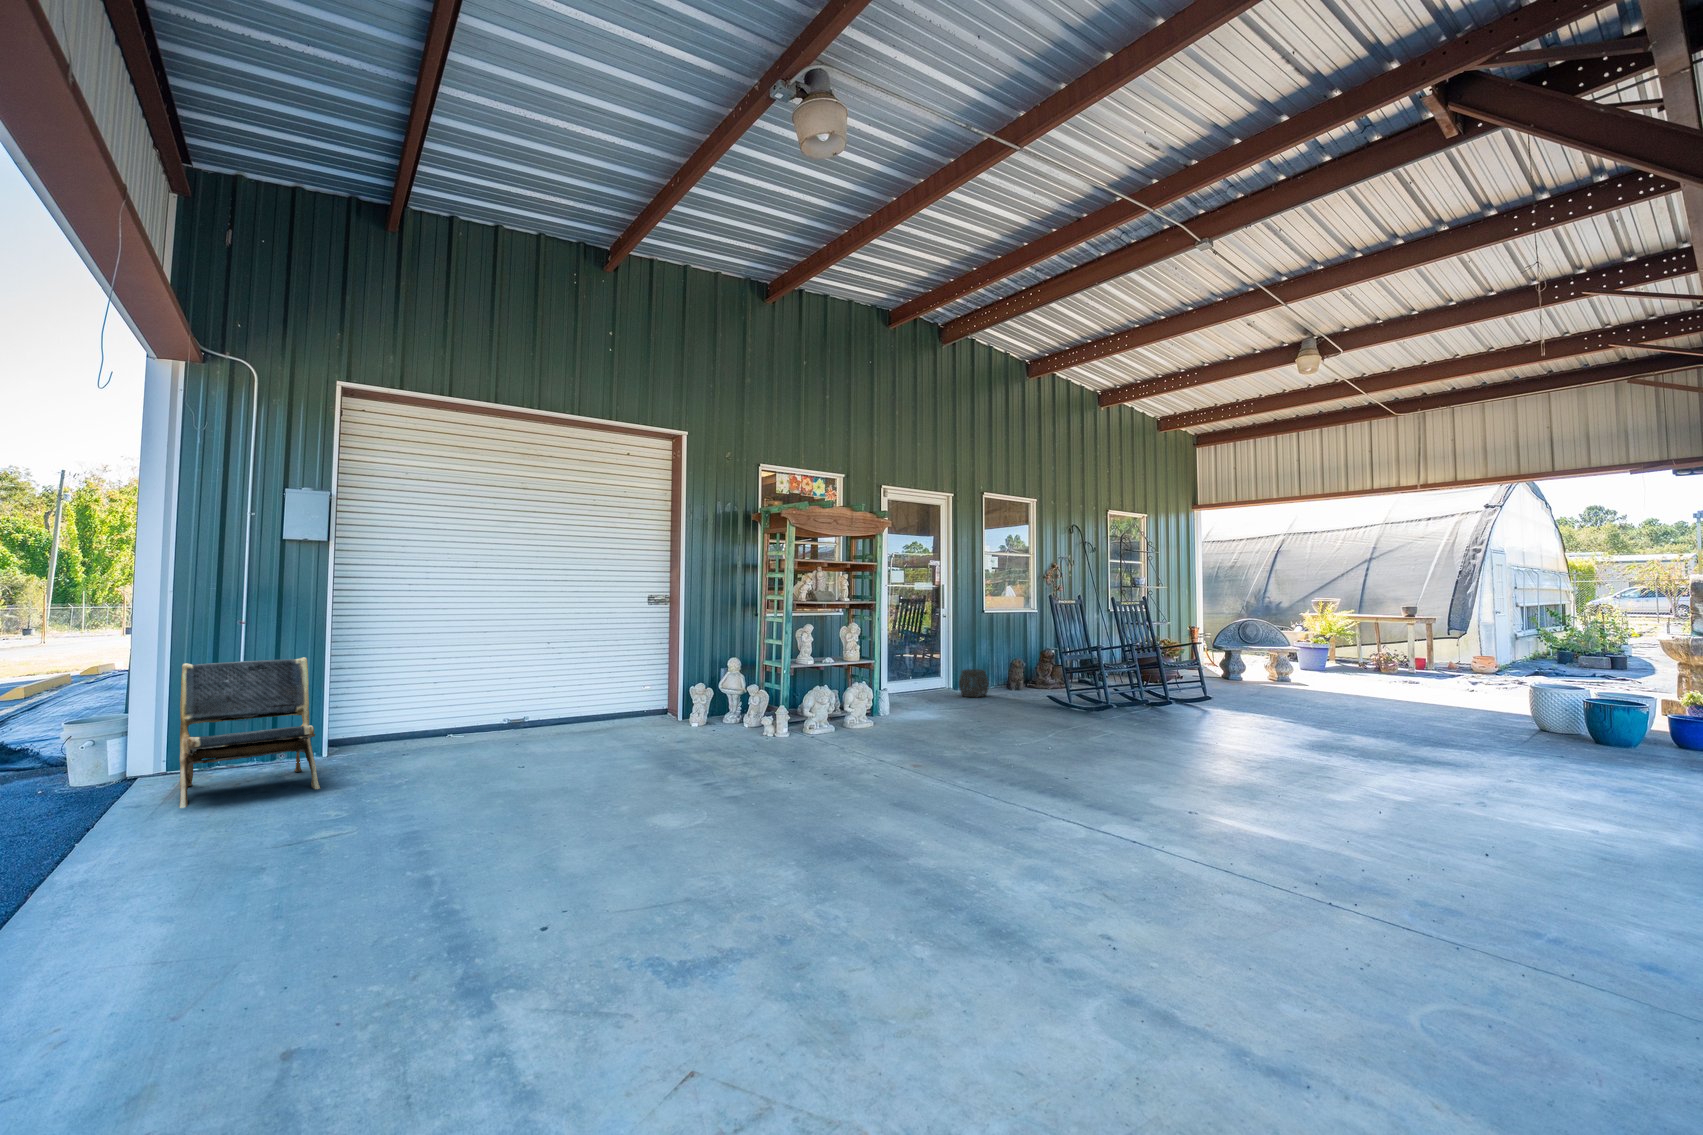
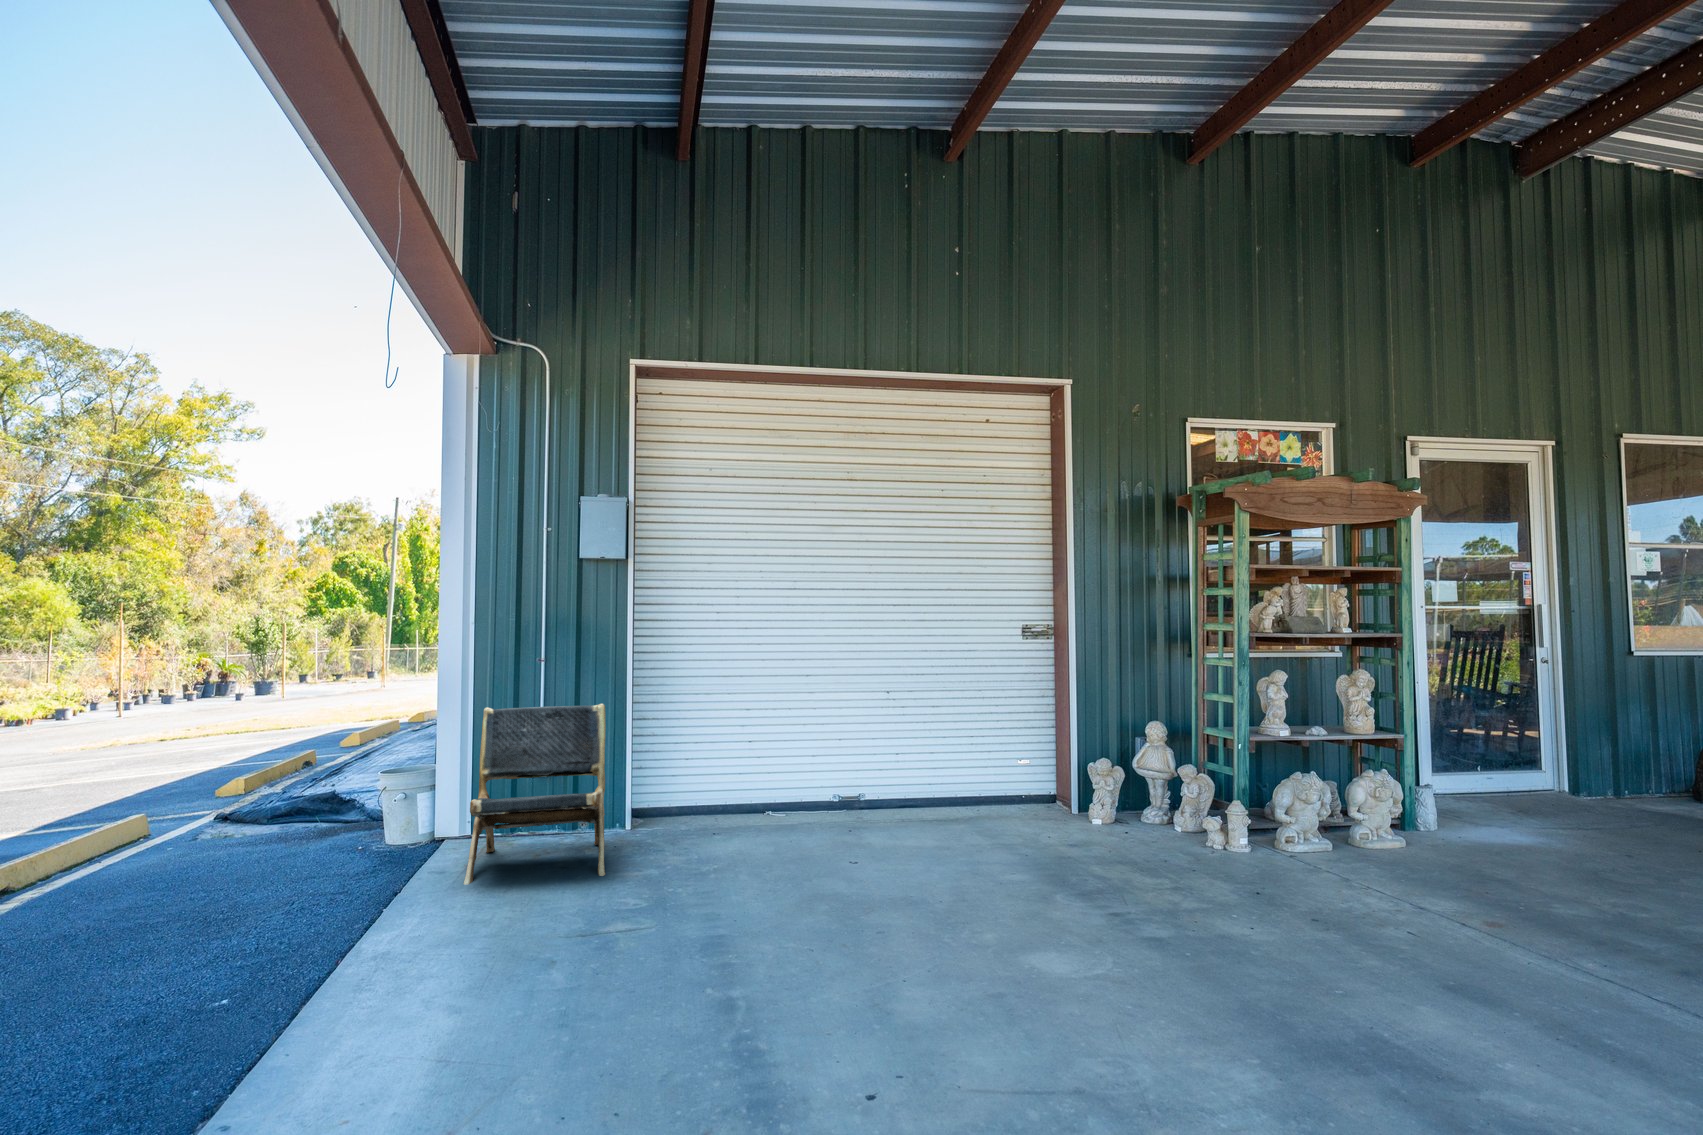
woven basket: present [959,669,989,697] -> none [1580,755,1653,809]

